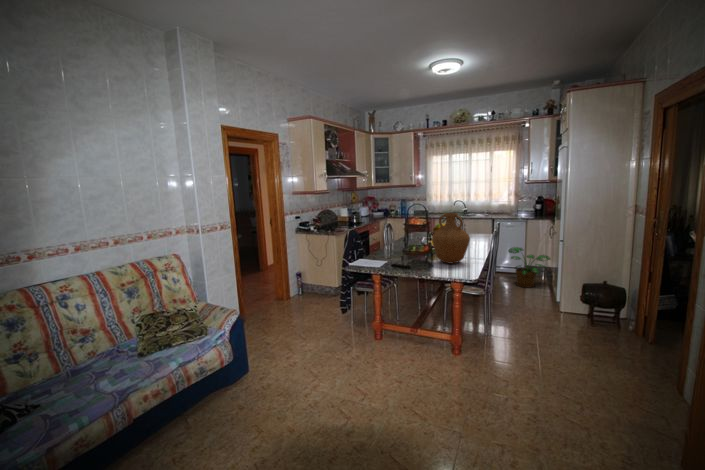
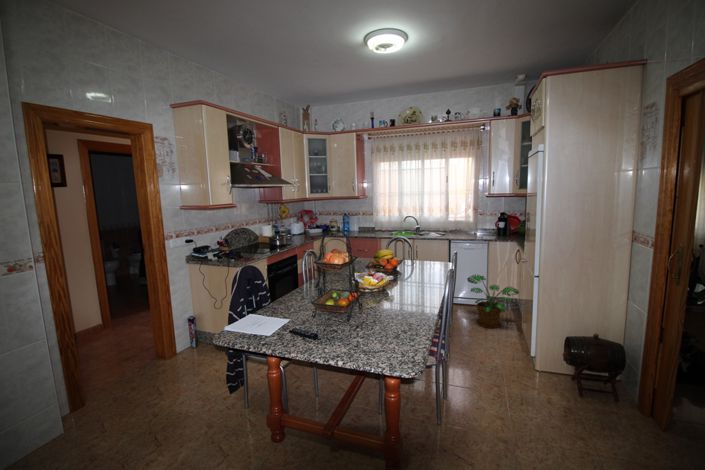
vase: present [432,213,470,263] -> none [350,247,409,330]

